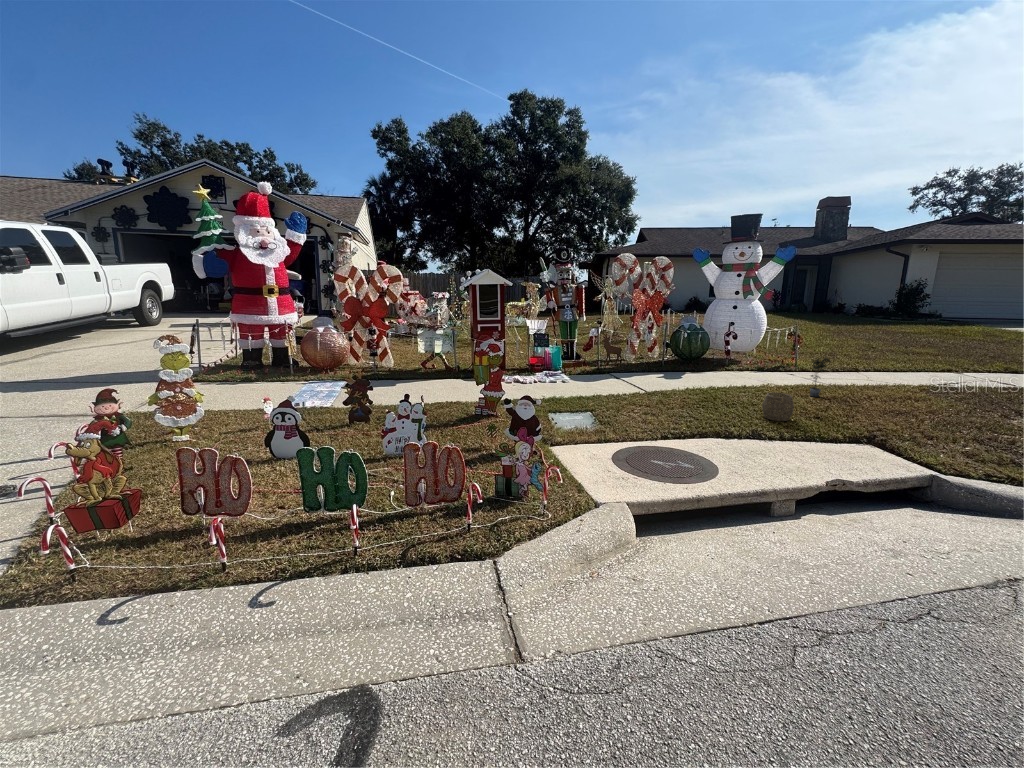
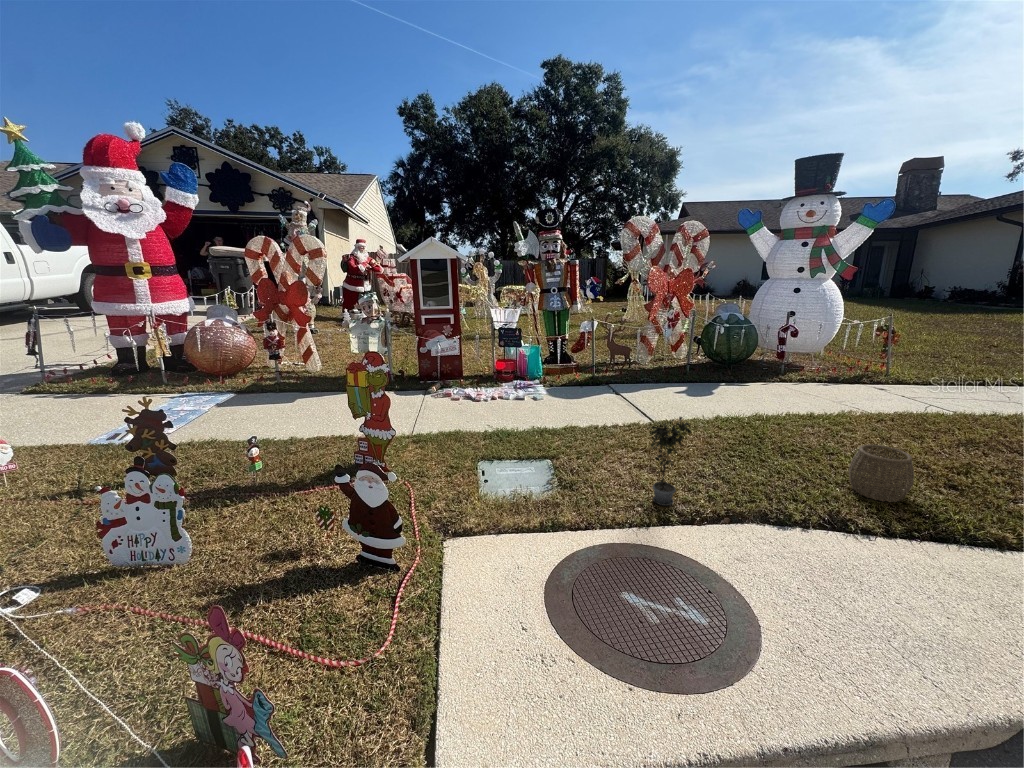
potted plant: present [810,358,831,397] -> present [648,417,691,506]

